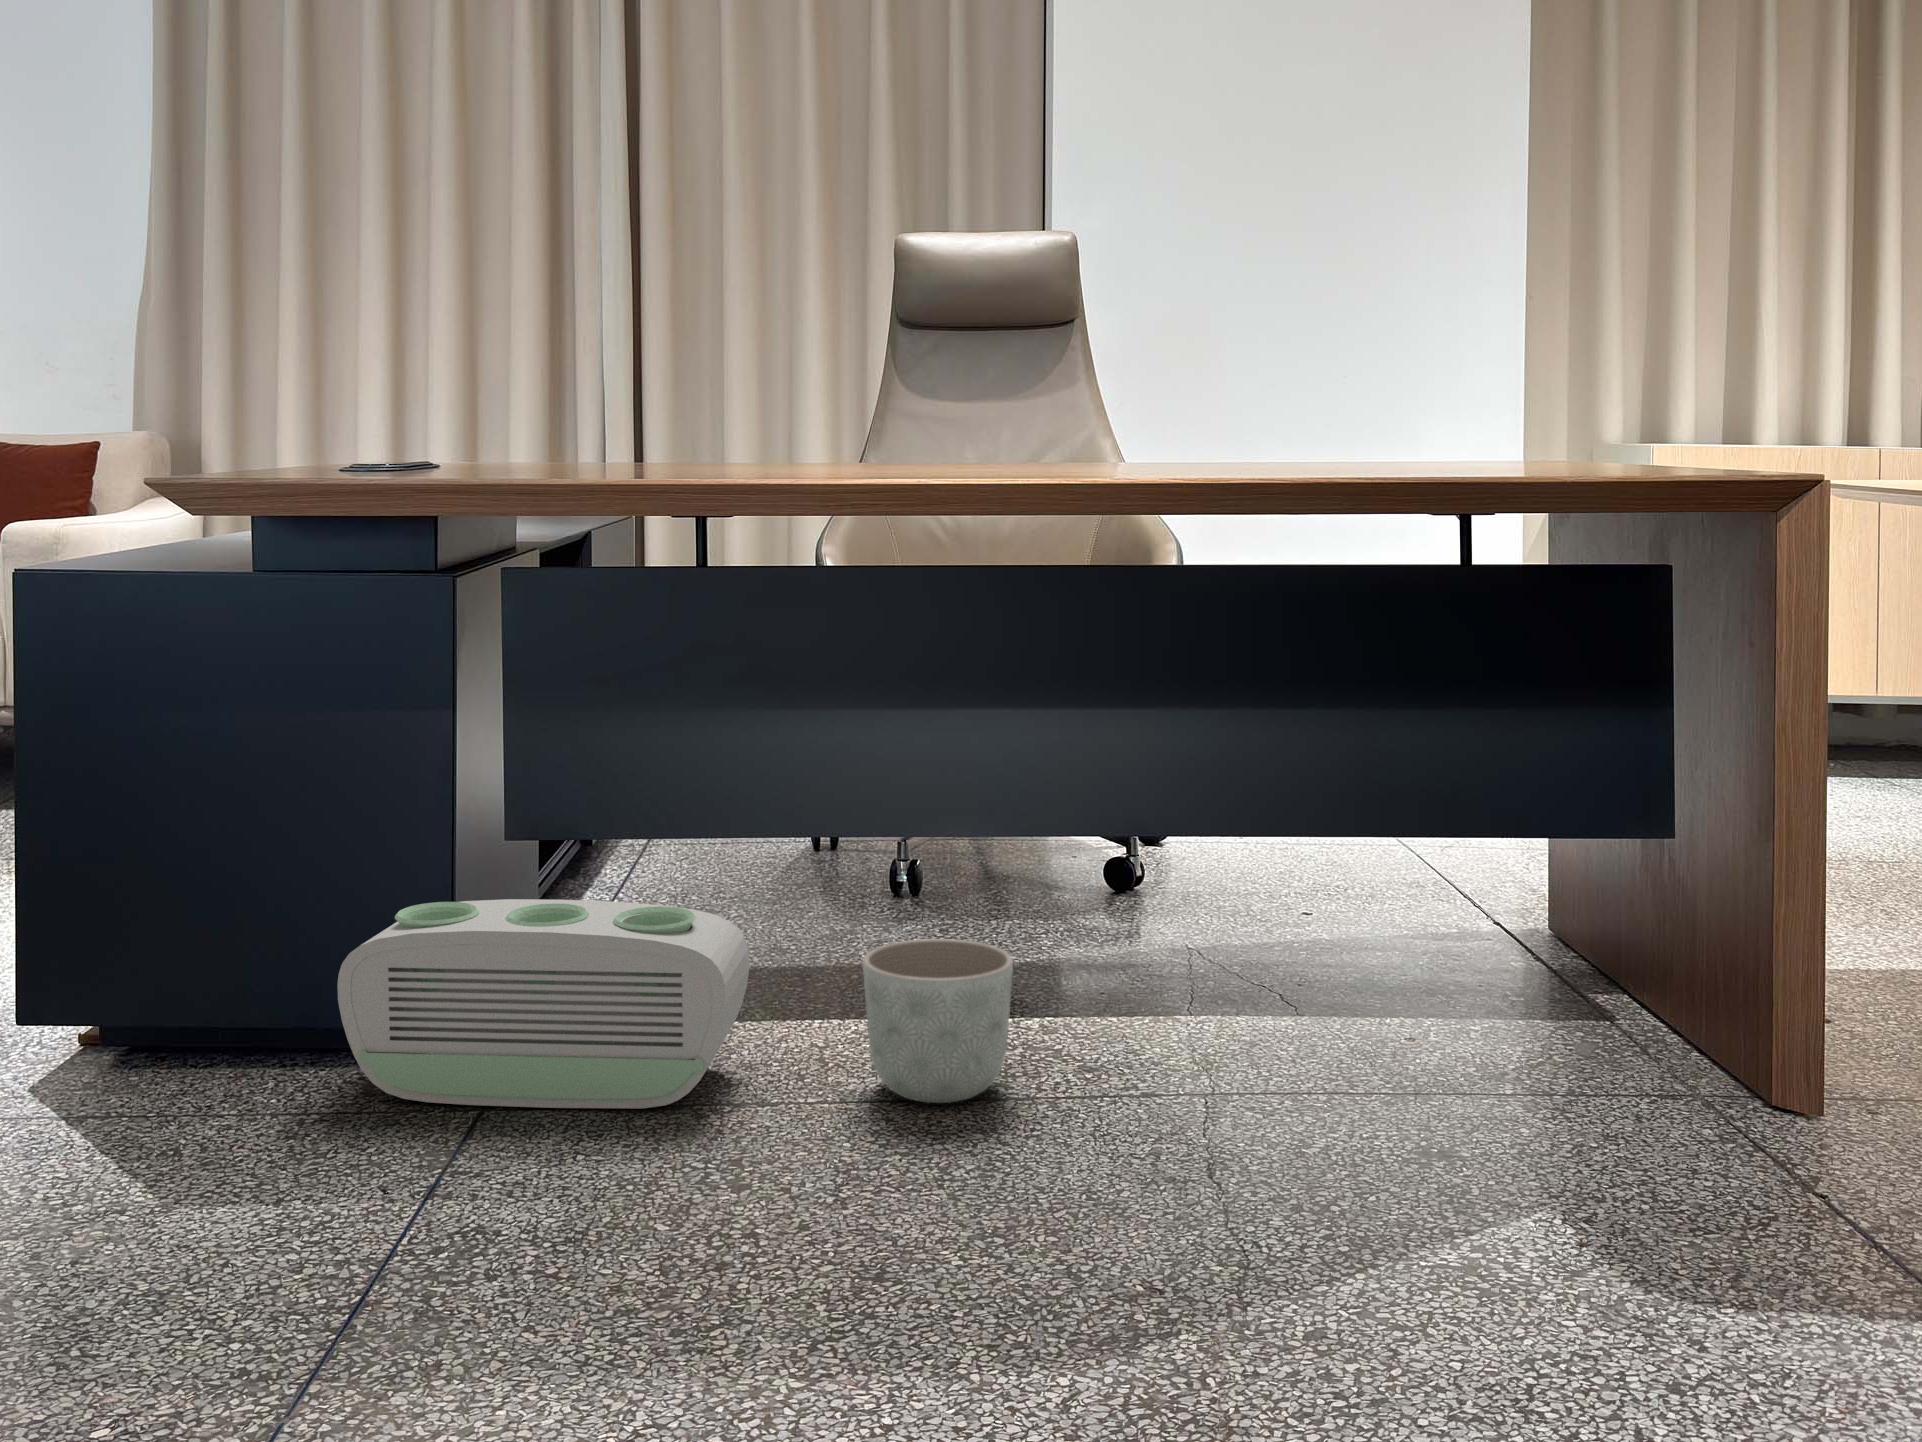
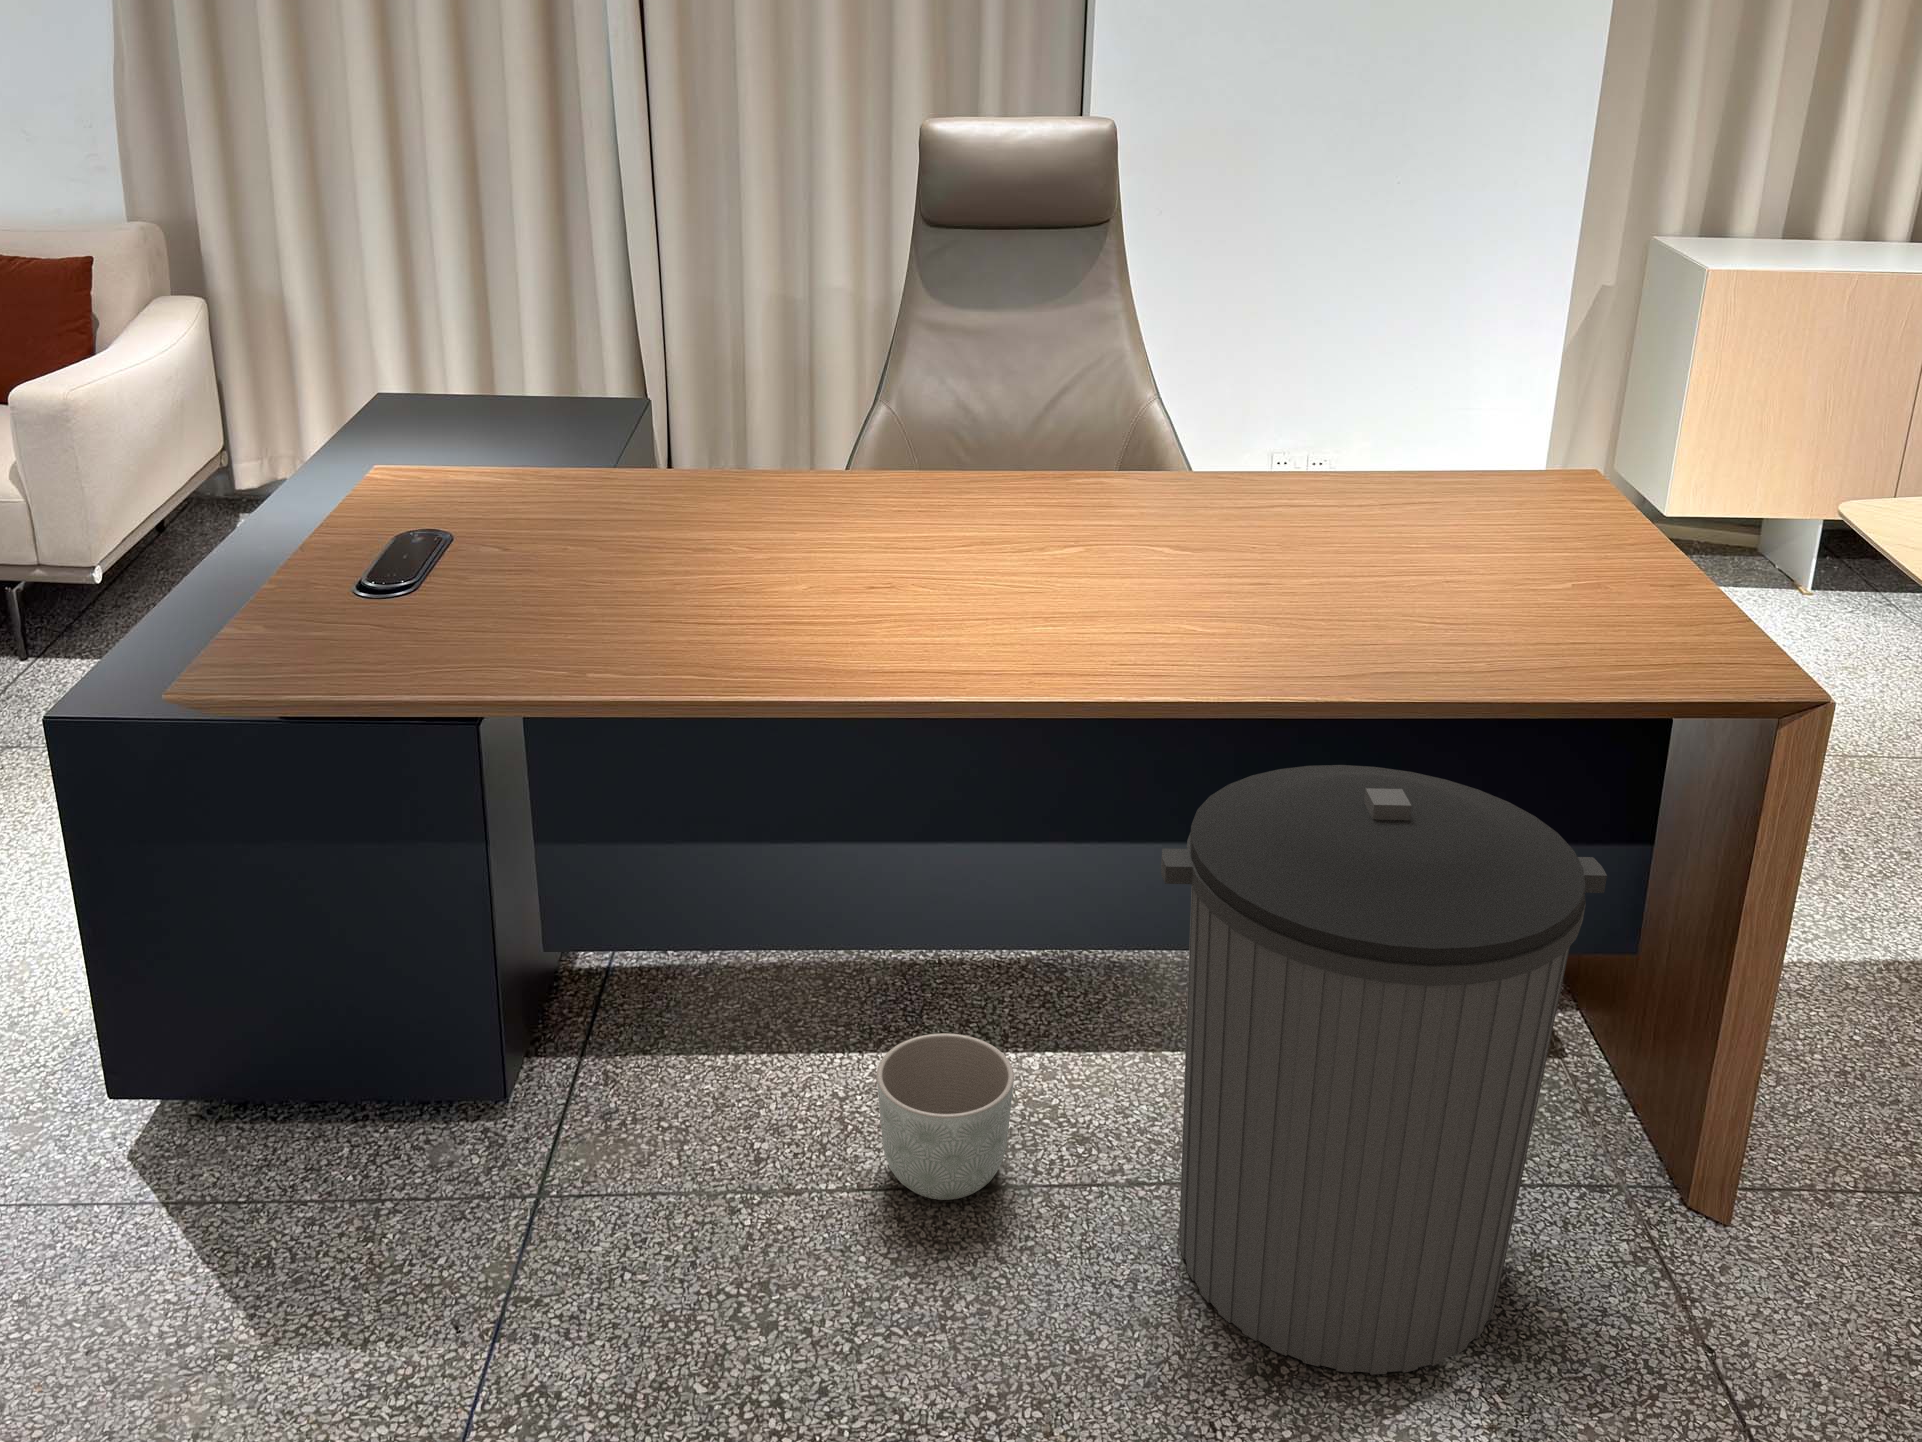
trash can: none [1161,564,1625,1209] -> present [1161,765,1607,1374]
air purifier: present [337,899,749,1109] -> none [399,992,773,1203]

